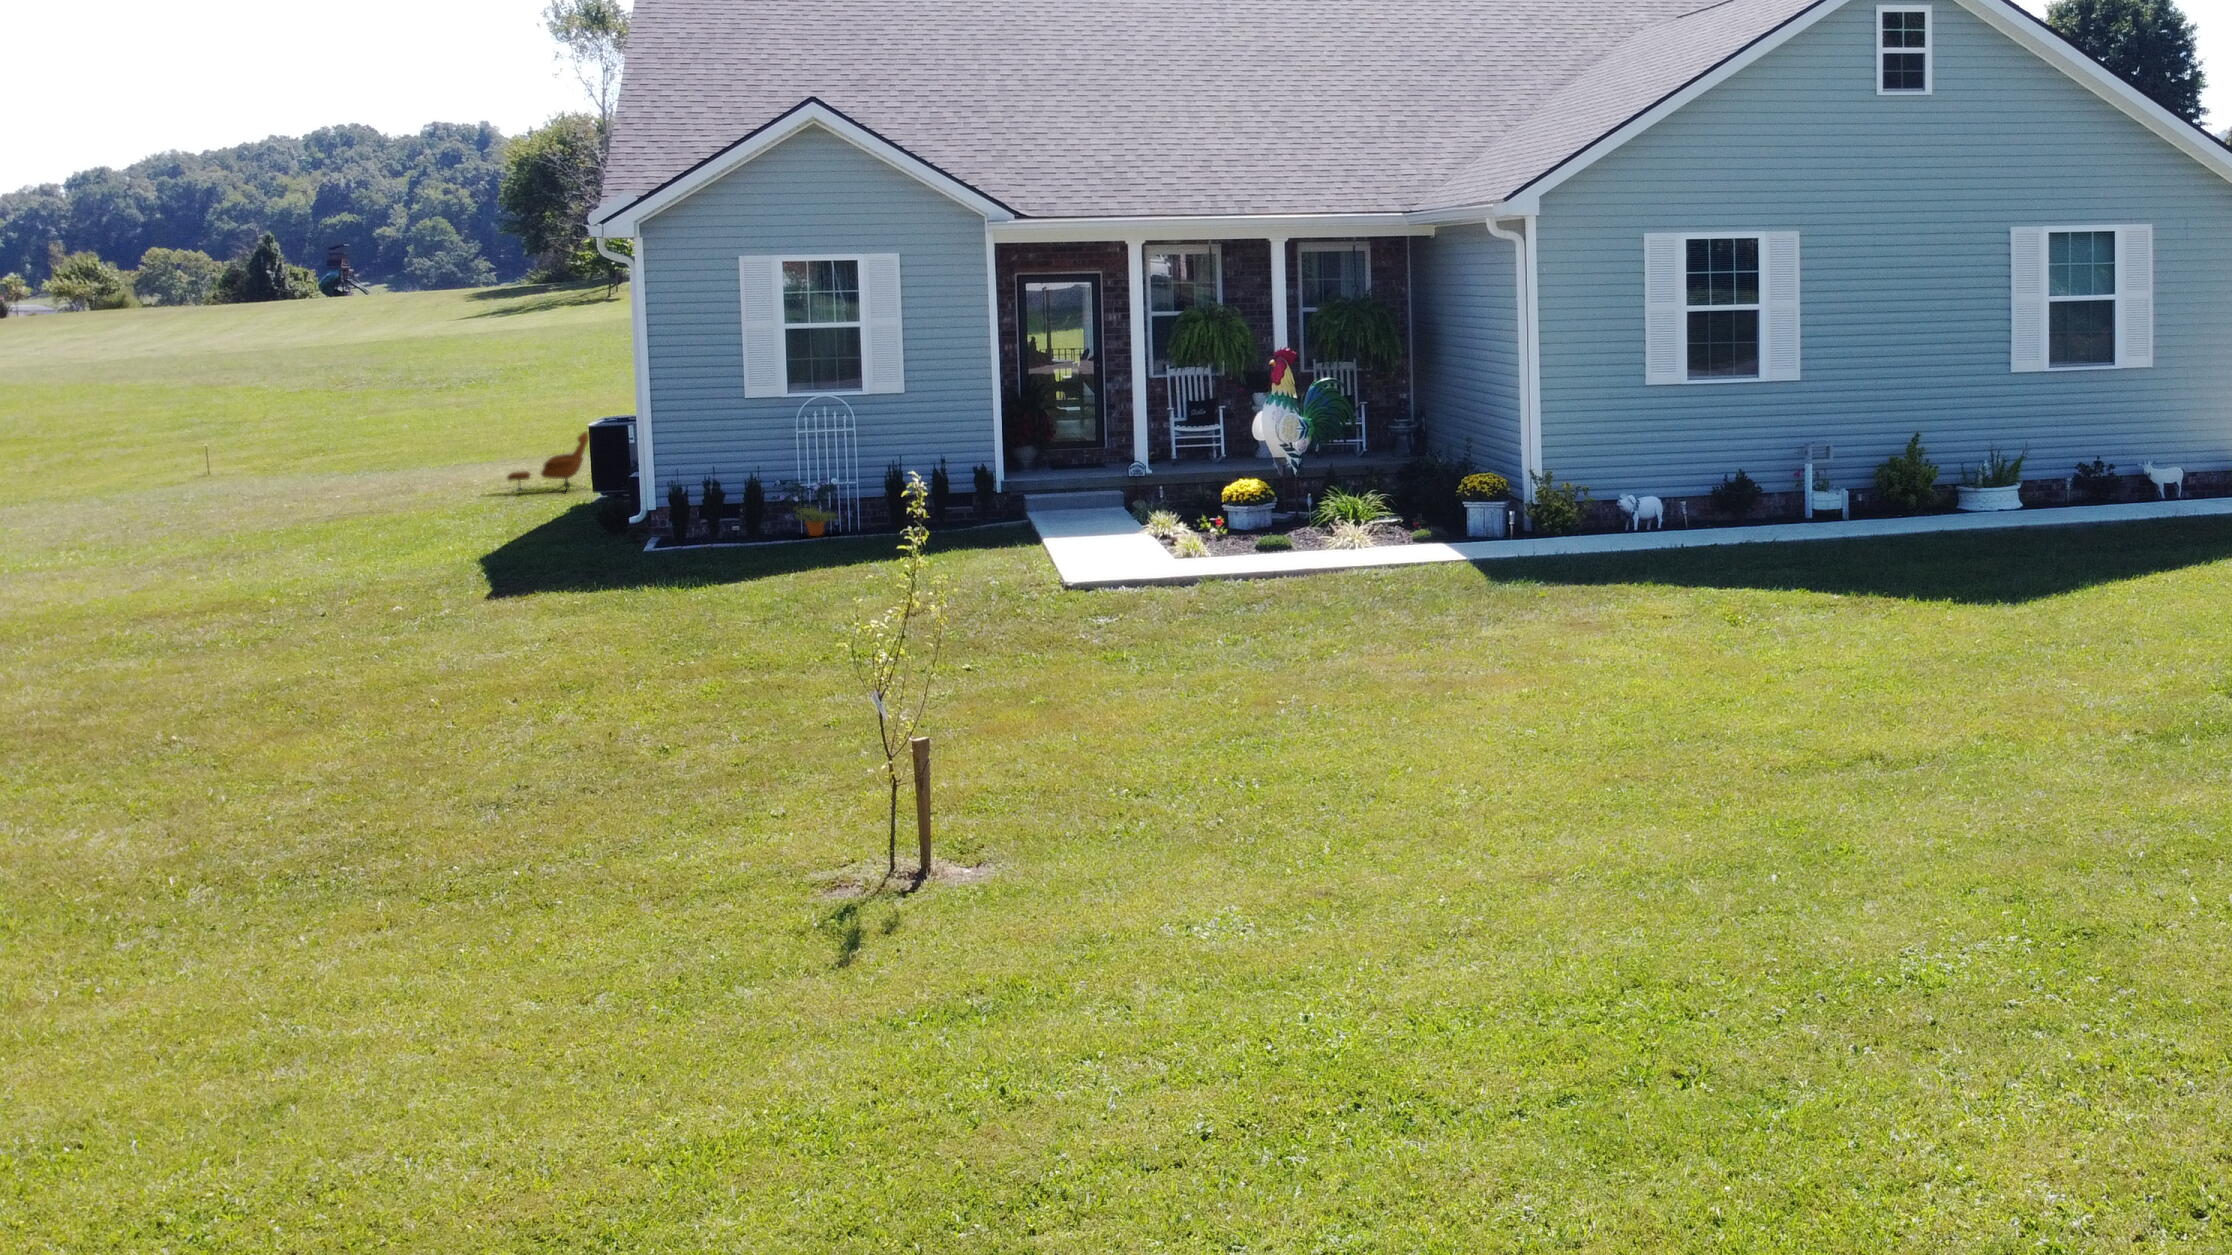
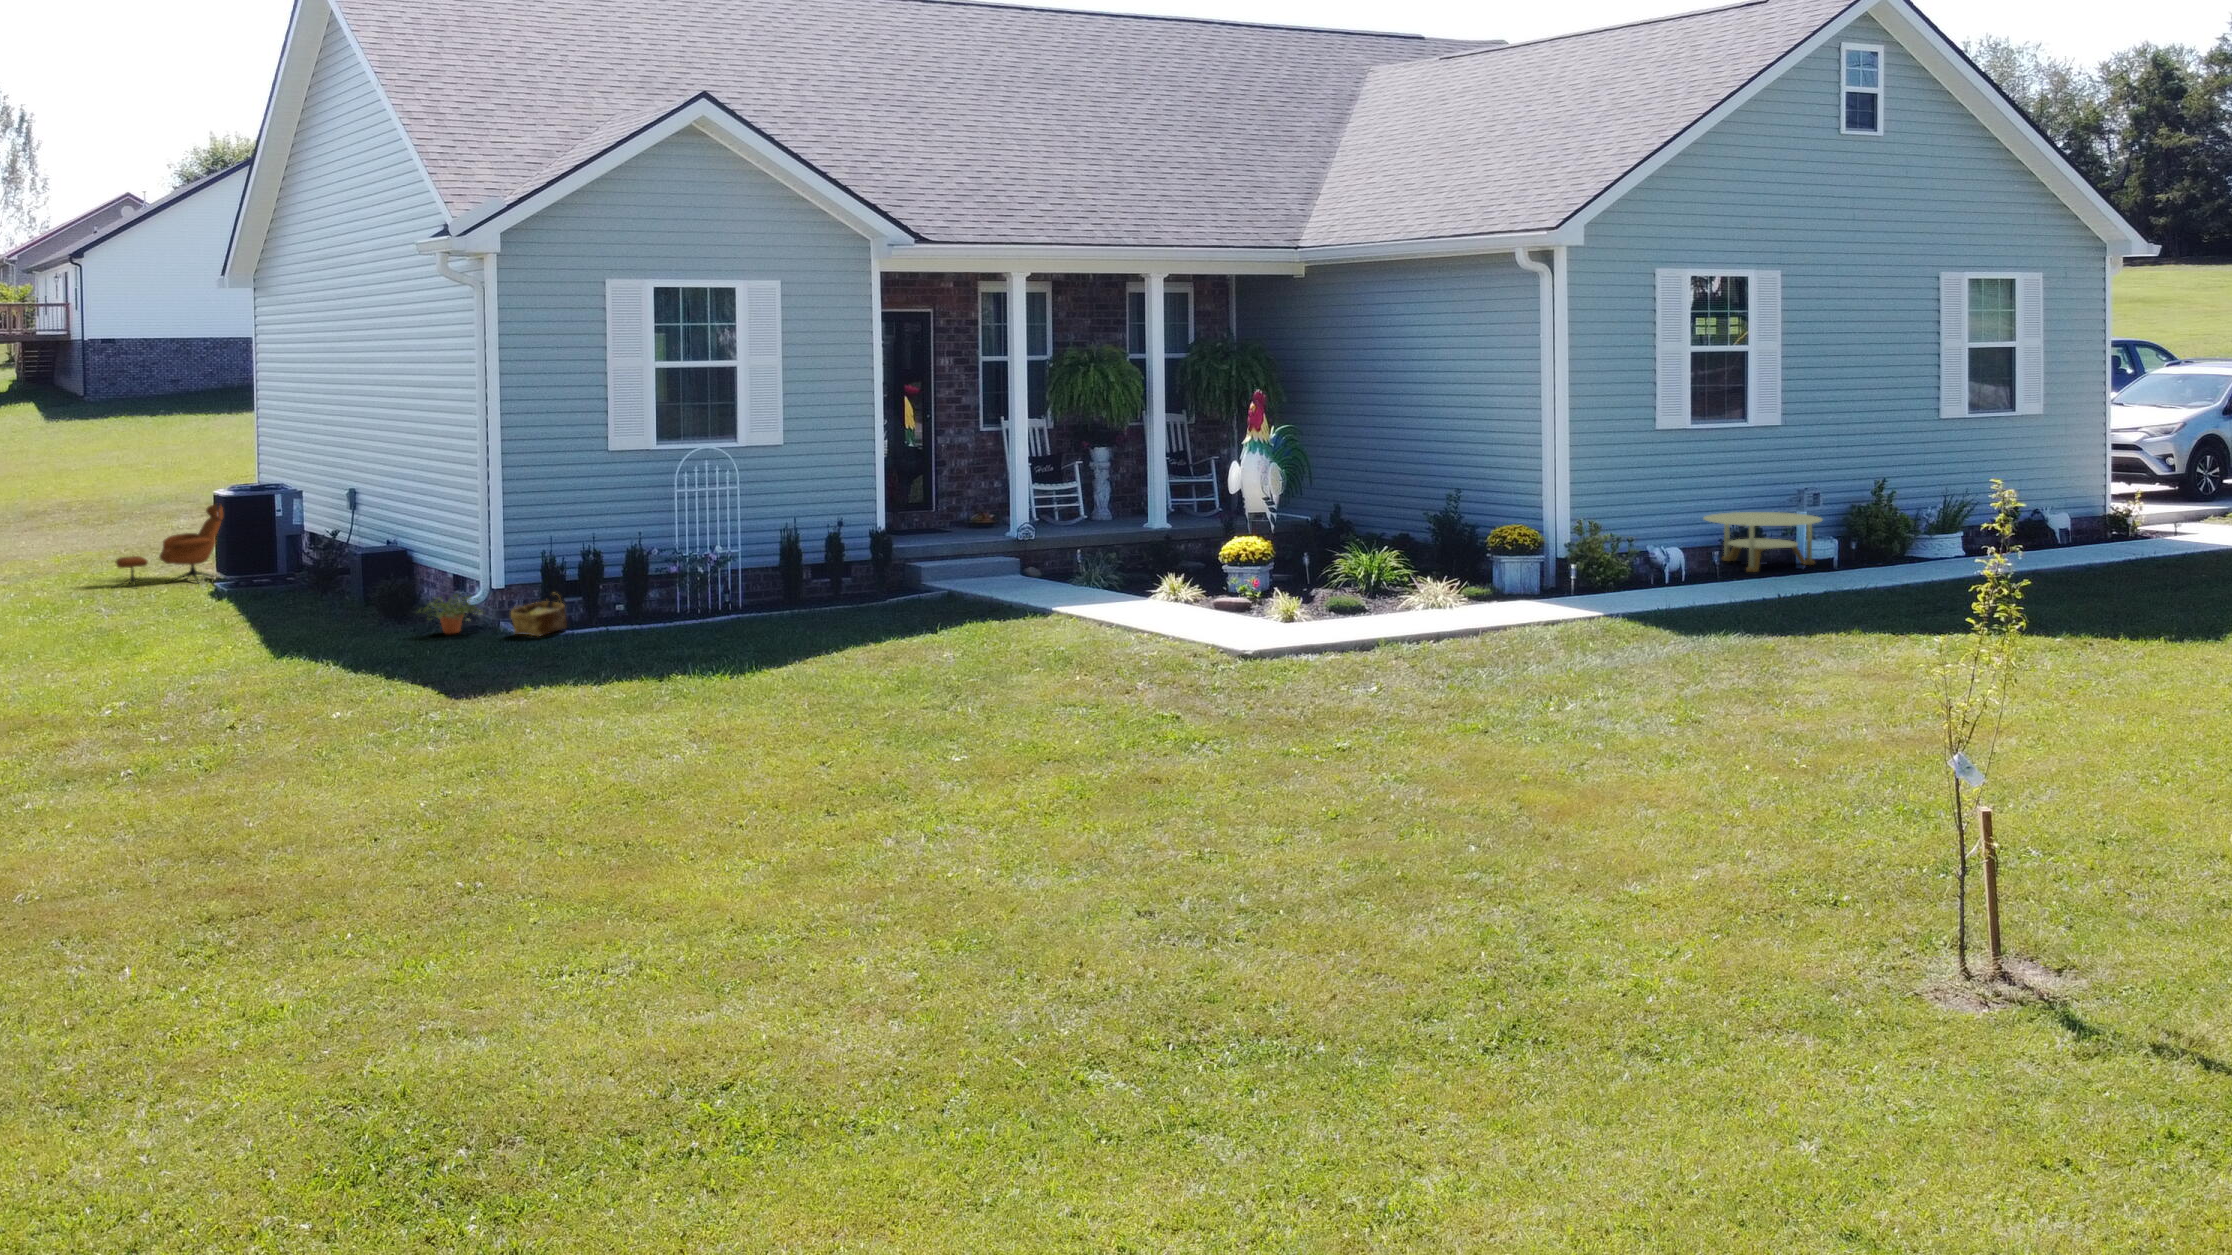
round table: none [1685,464,1795,522] -> present [1704,512,1822,572]
potted plant: present [796,508,840,536] -> present [418,594,484,634]
woven basket: none [642,512,689,546] -> present [511,594,567,636]

